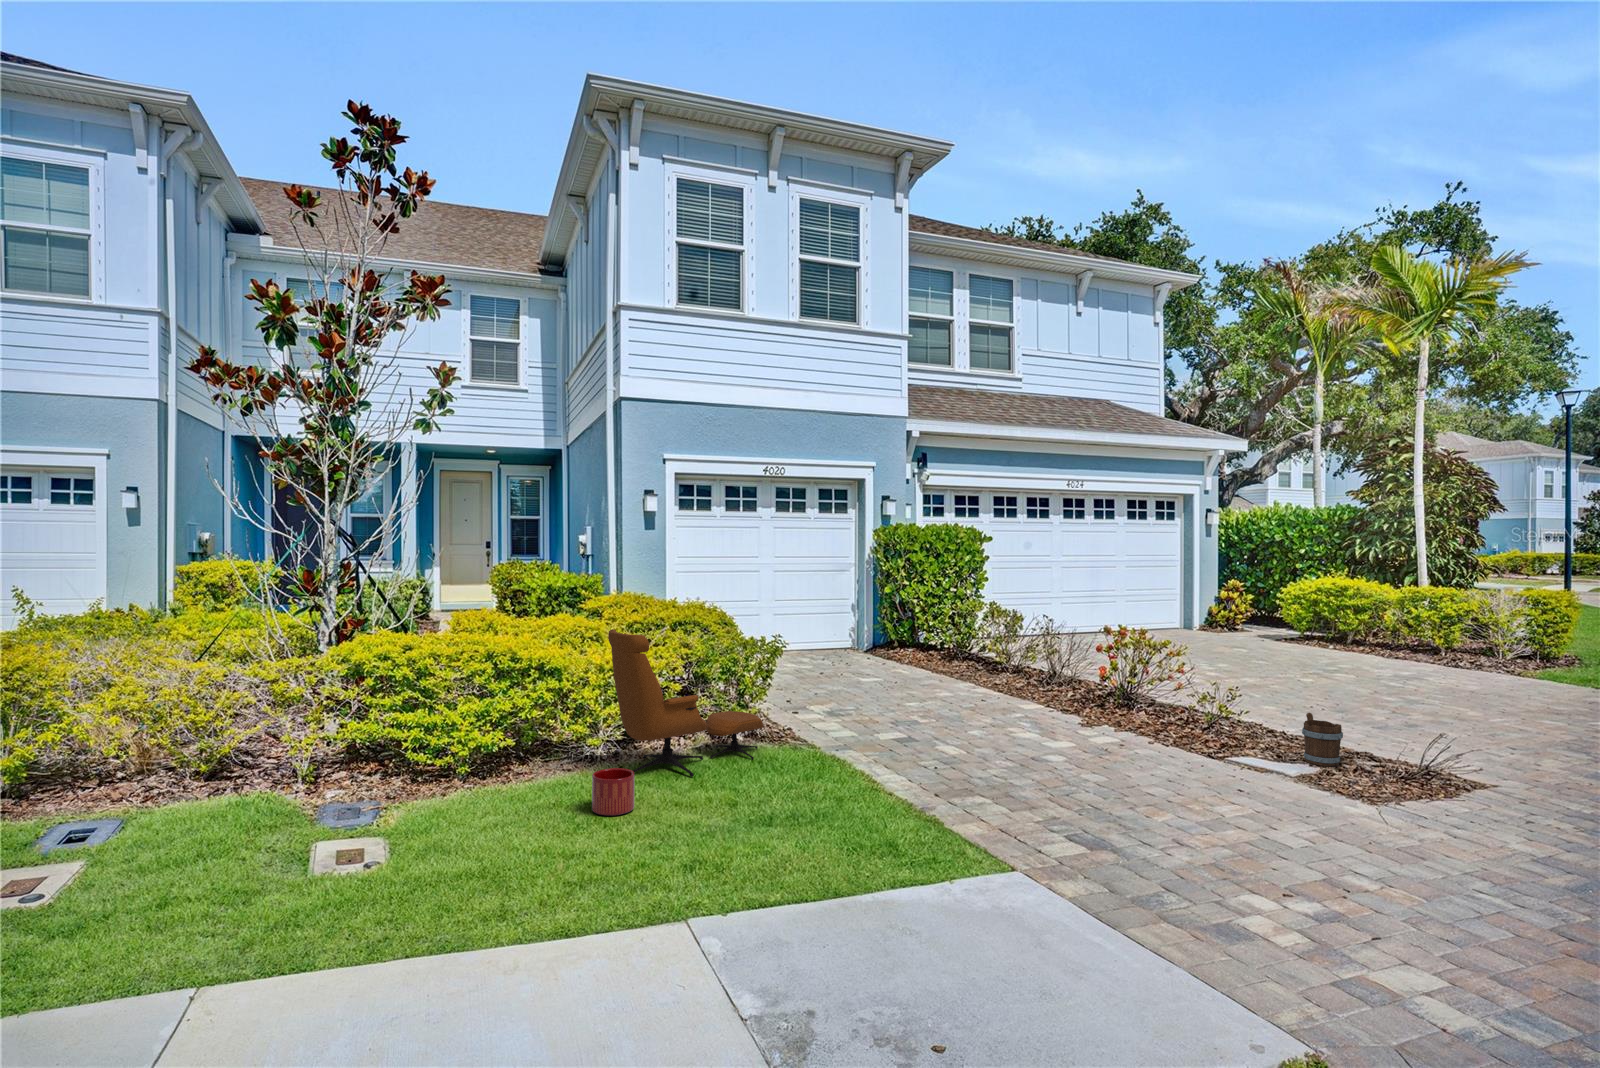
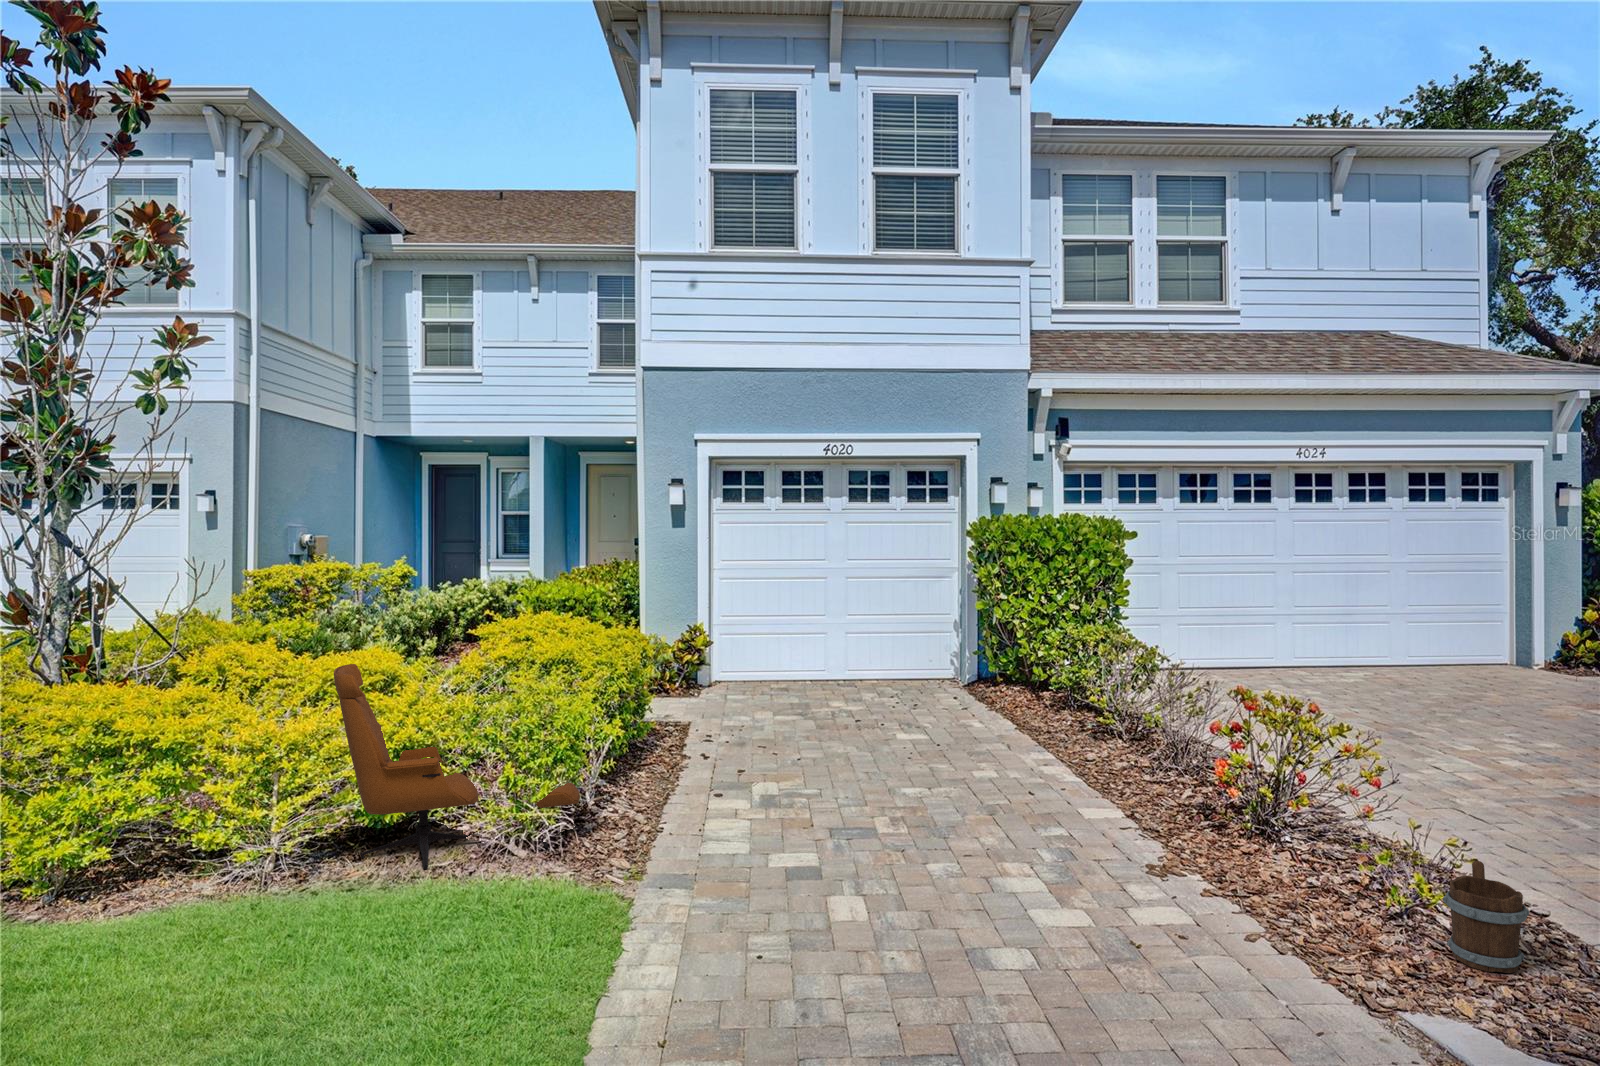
planter: present [592,768,635,816] -> none [211,856,276,924]

